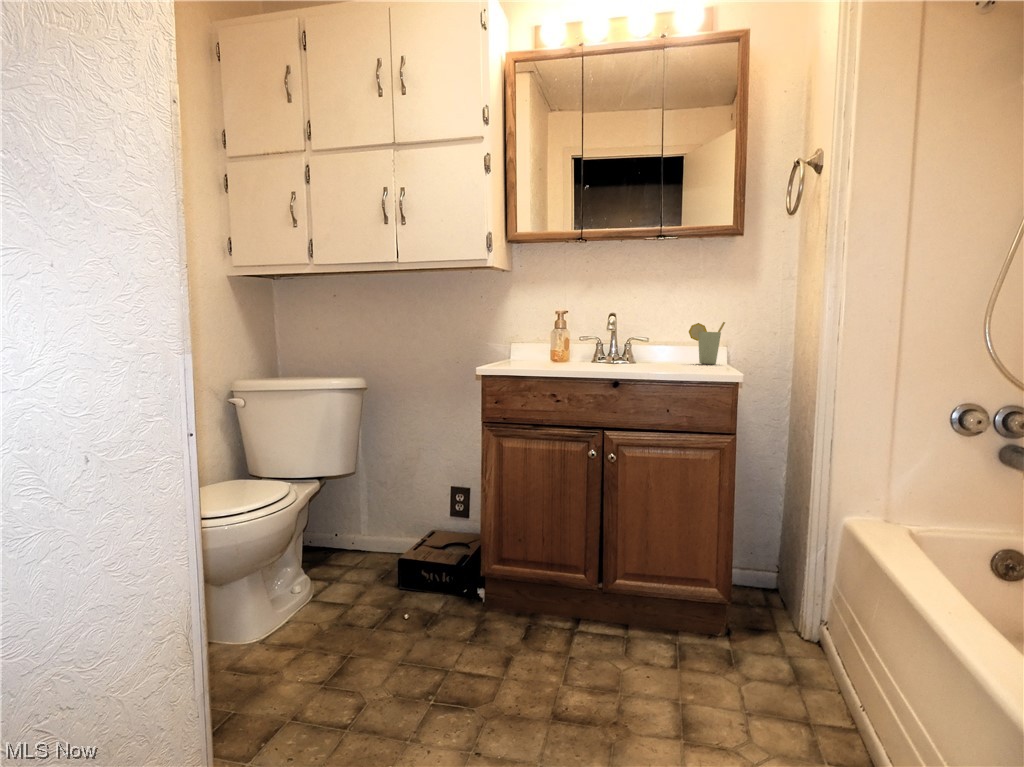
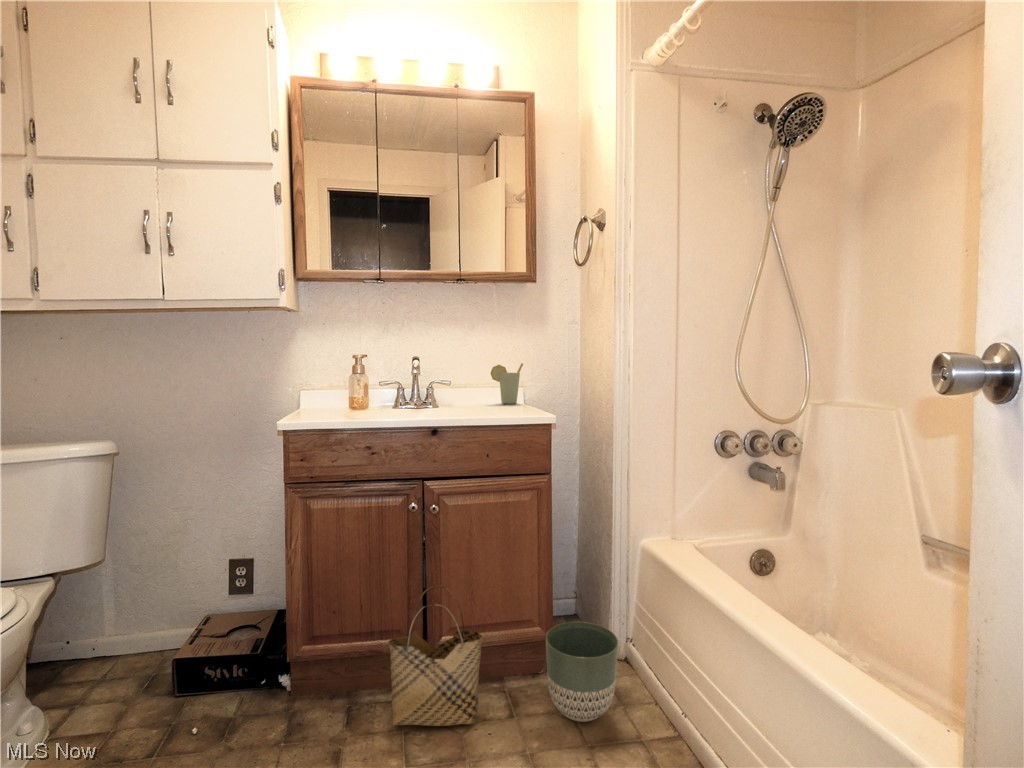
woven basket: none [563,529,652,663] -> present [388,585,483,726]
planter: none [716,588,797,689] -> present [546,622,619,722]

